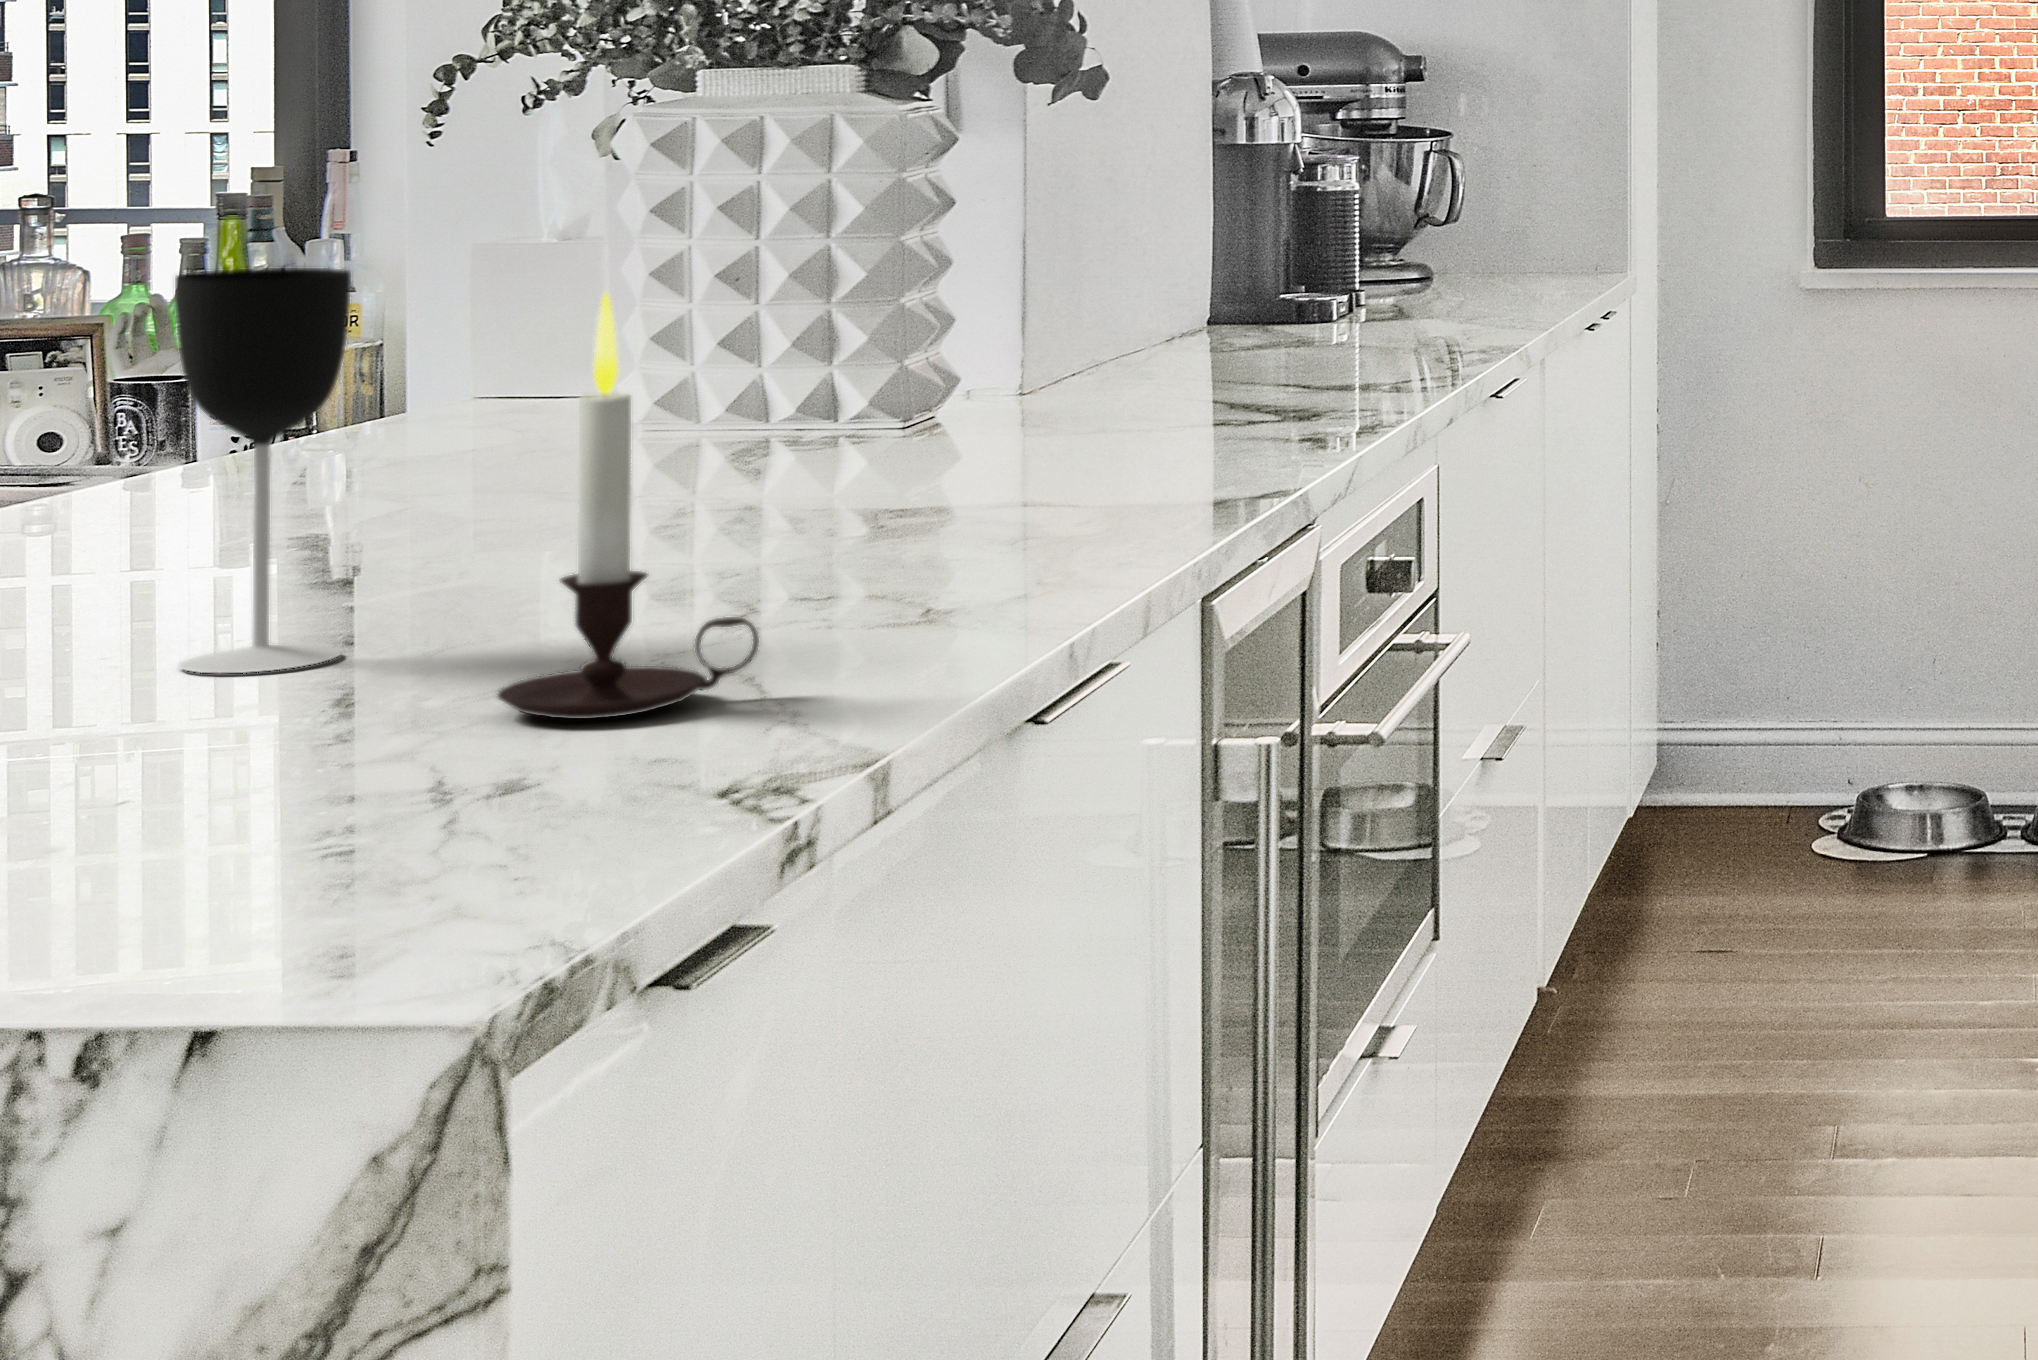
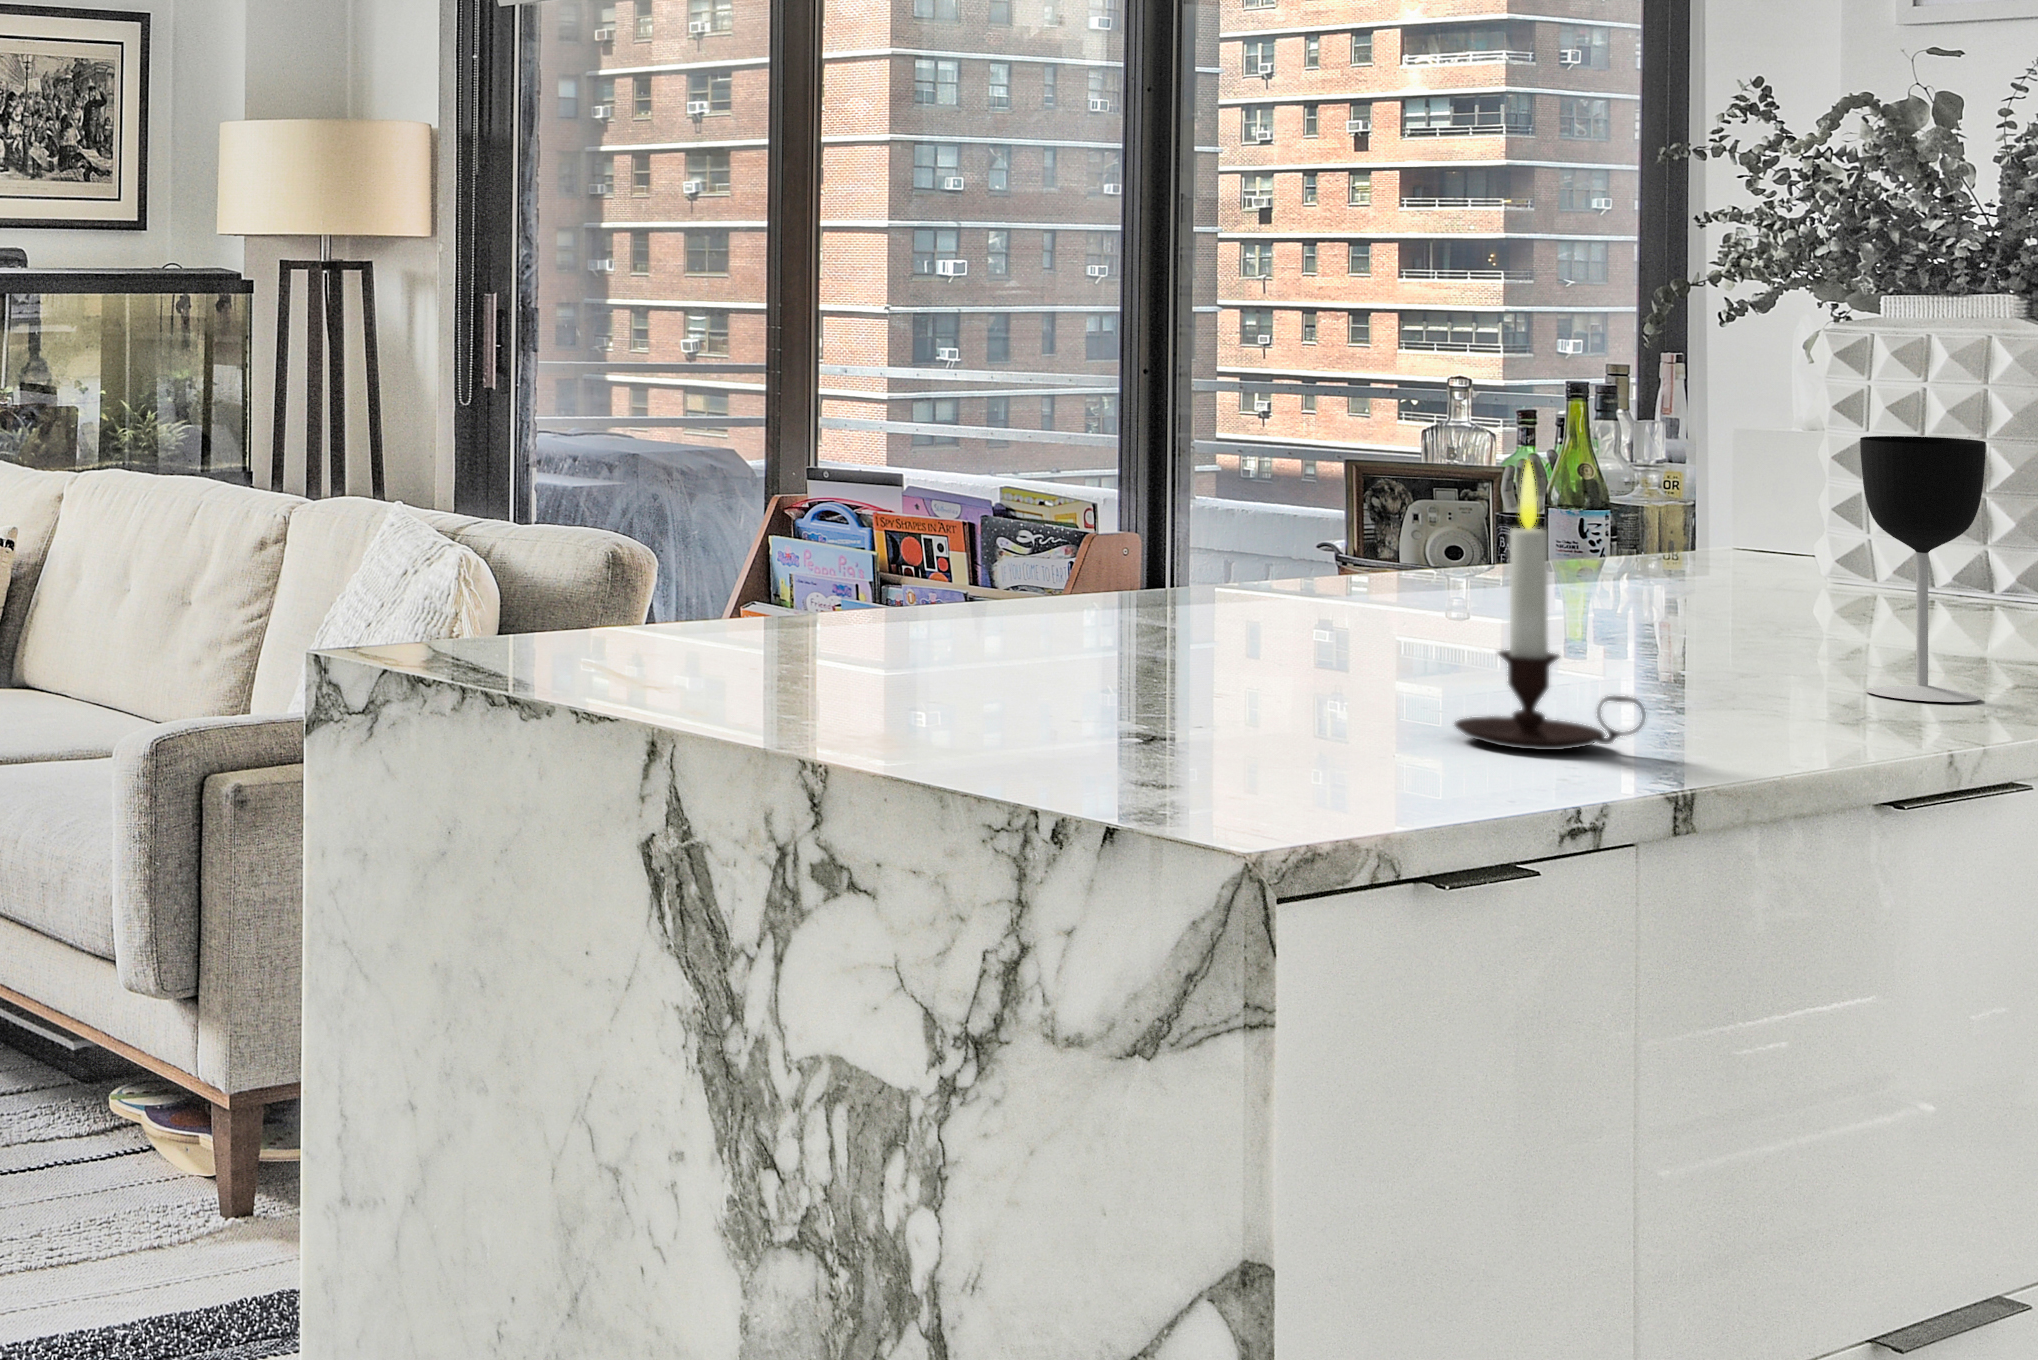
wine glass: present [175,268,351,673] -> present [1860,436,1986,702]

